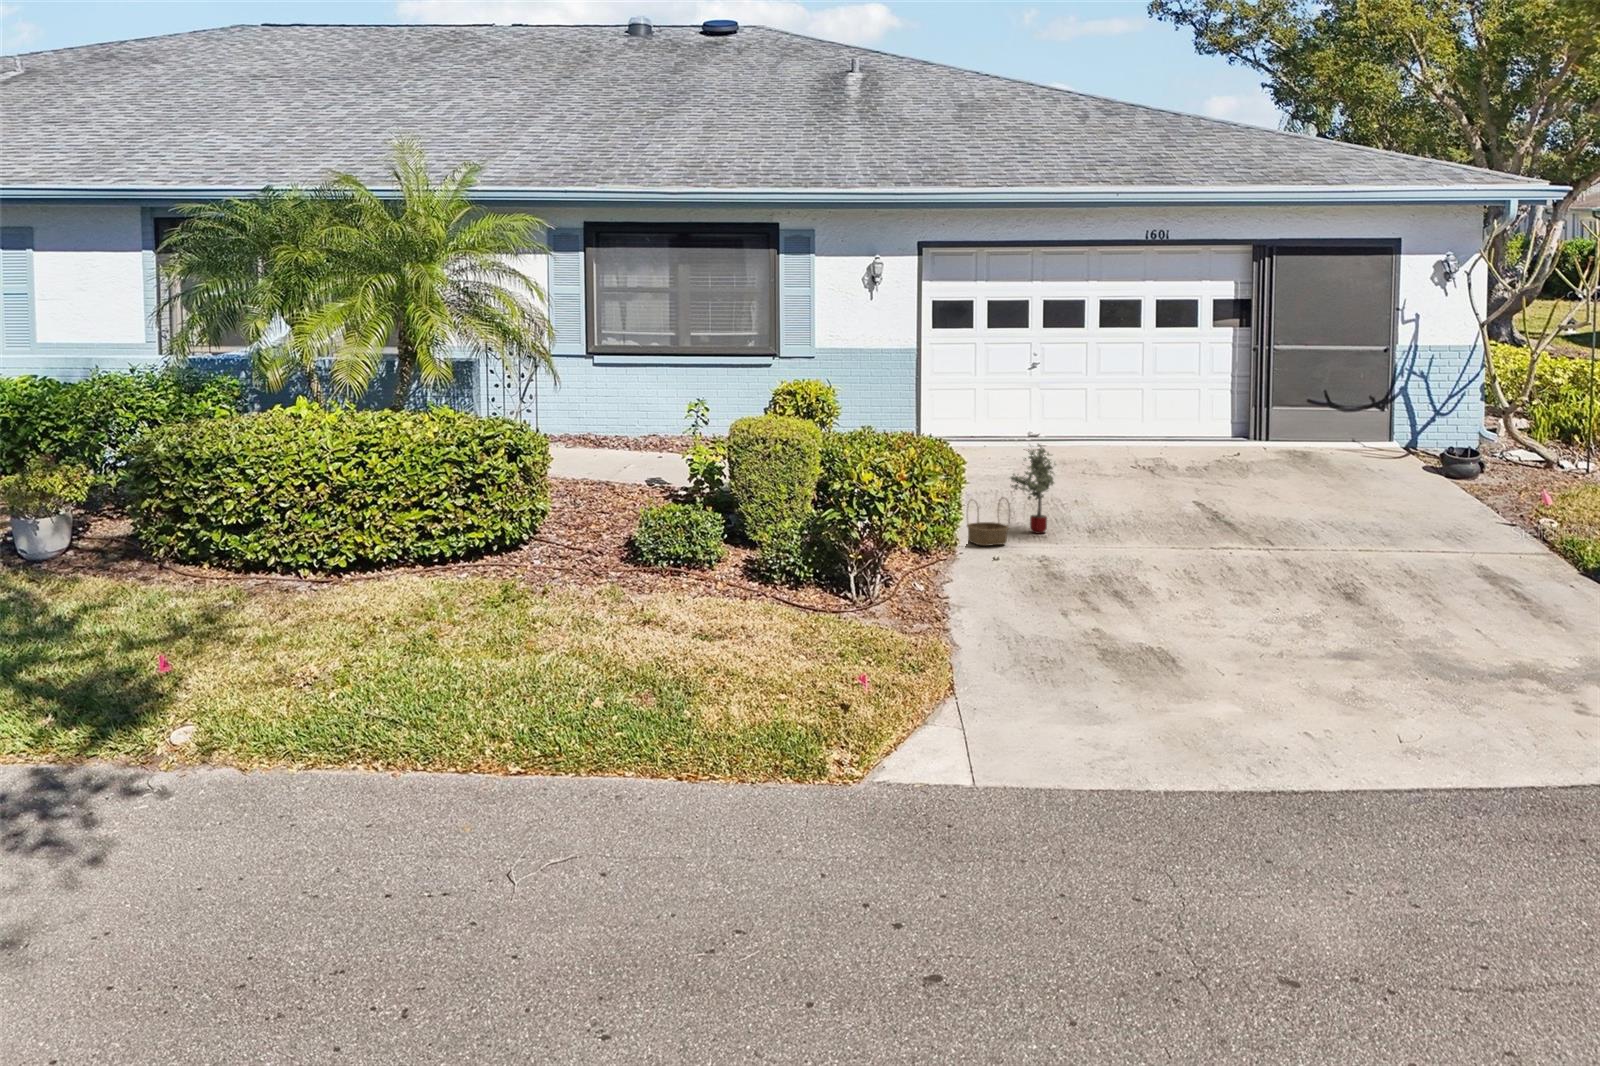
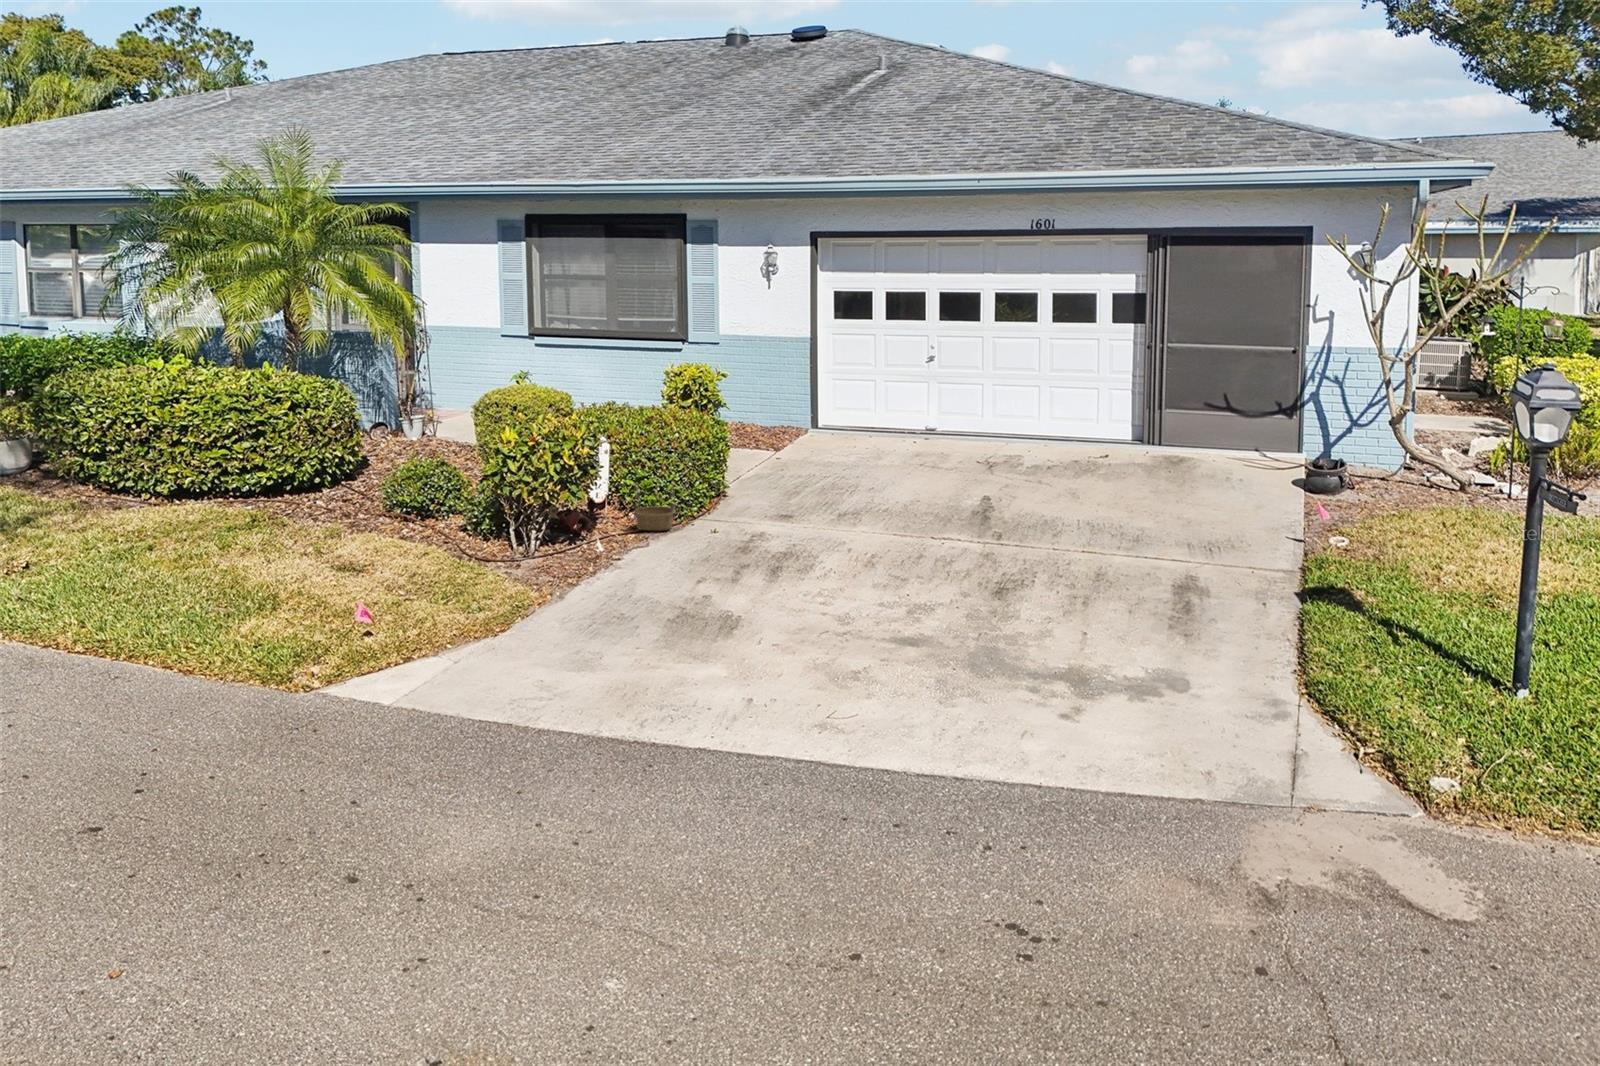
potted tree: present [1011,444,1056,534] -> none [705,428,759,522]

